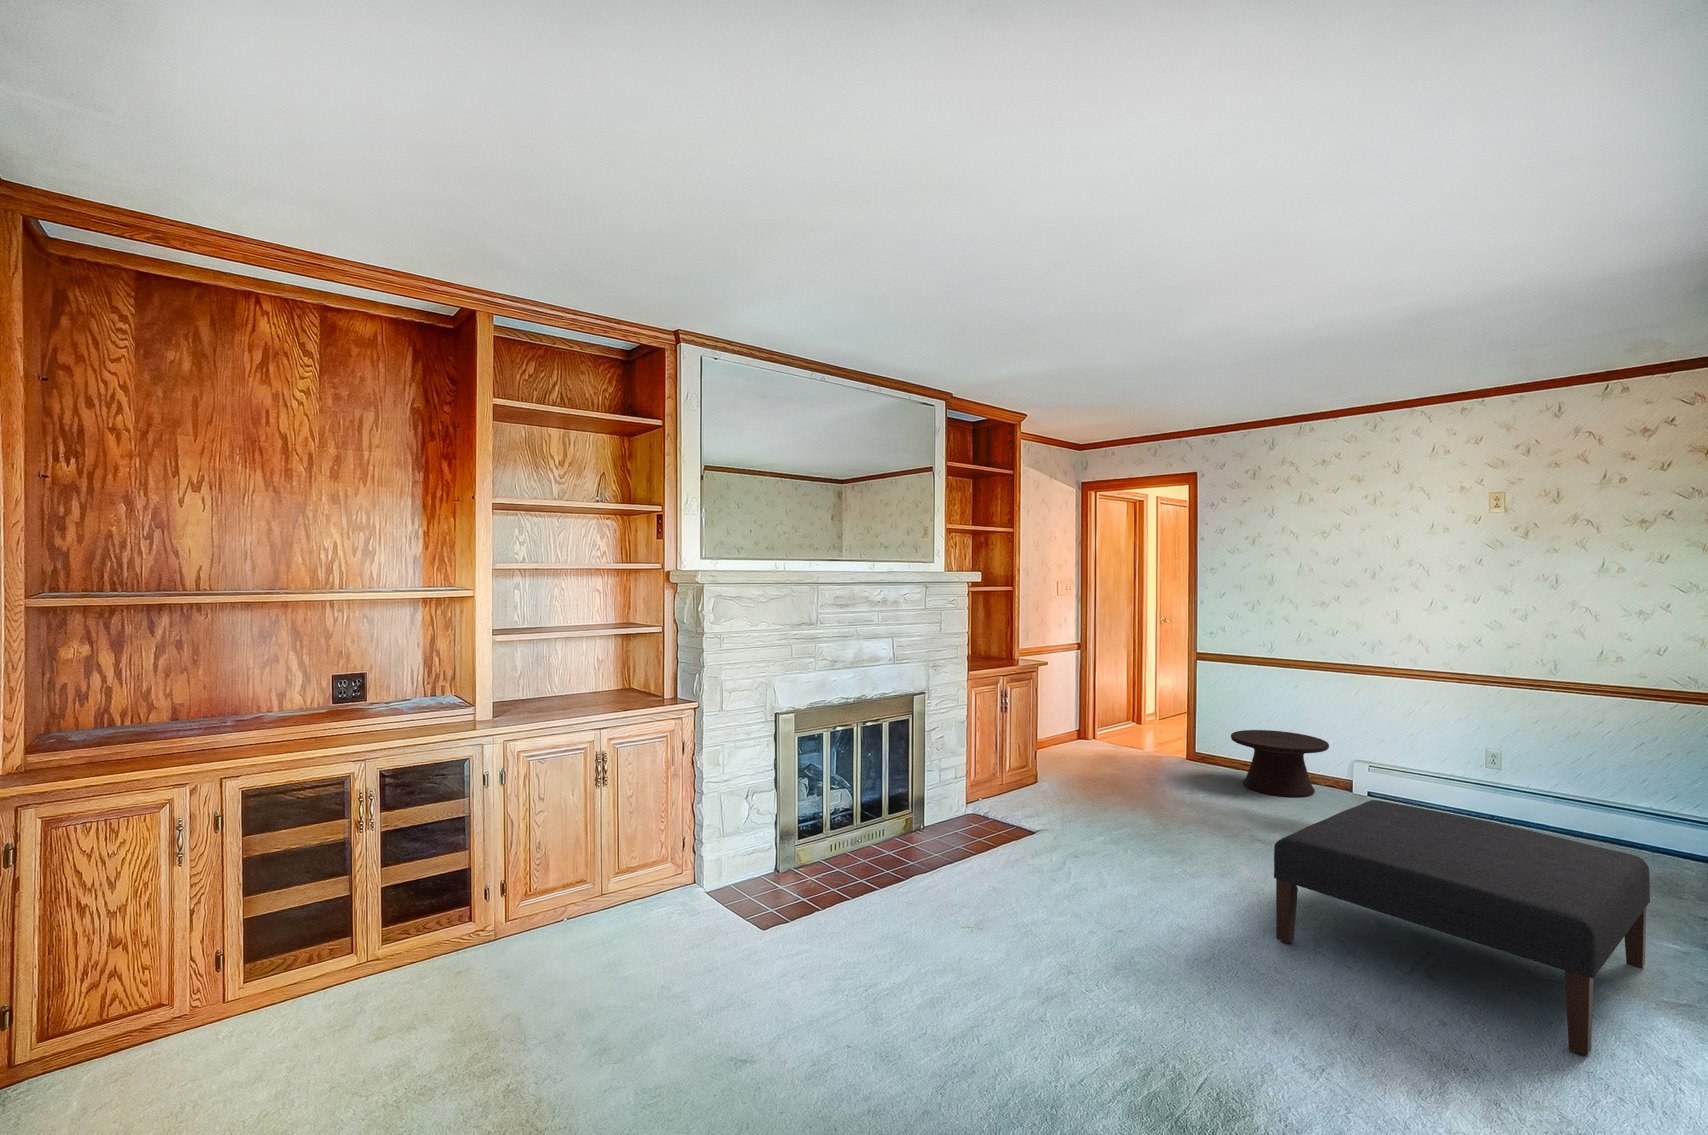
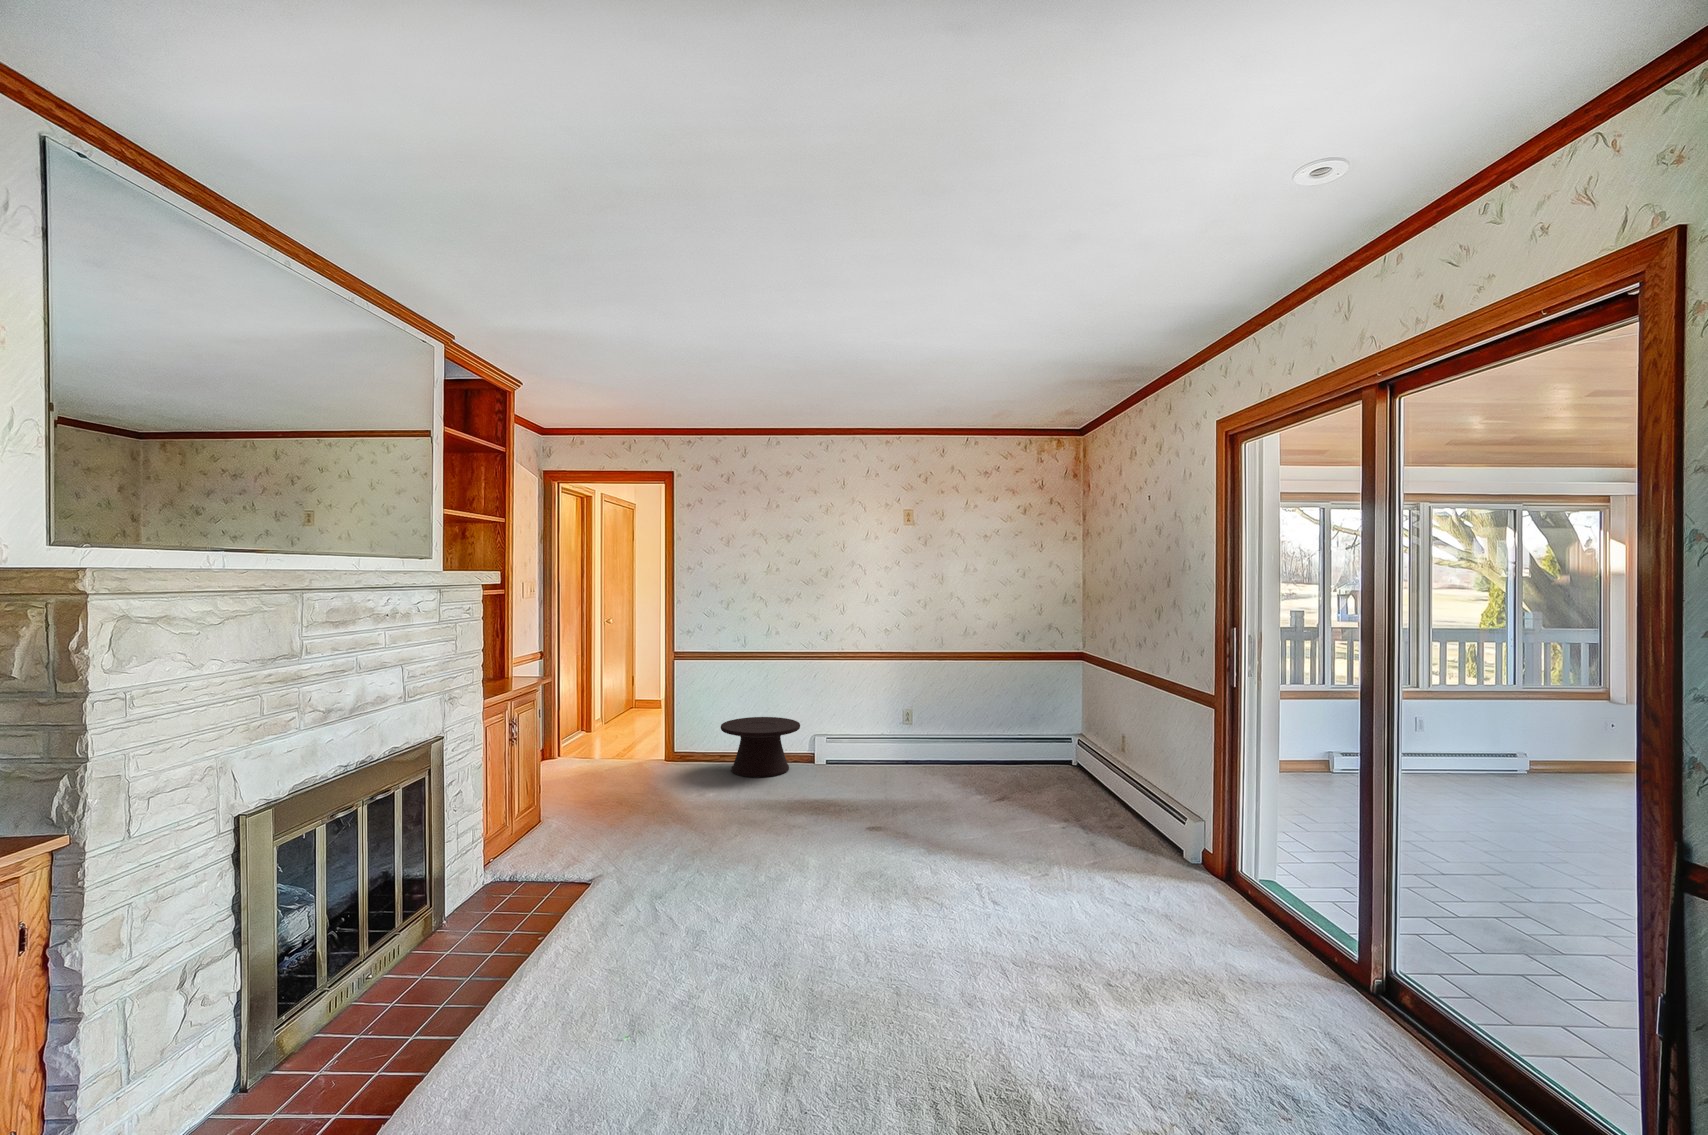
ottoman: present [1274,800,1650,1055] -> none [886,763,1109,920]

